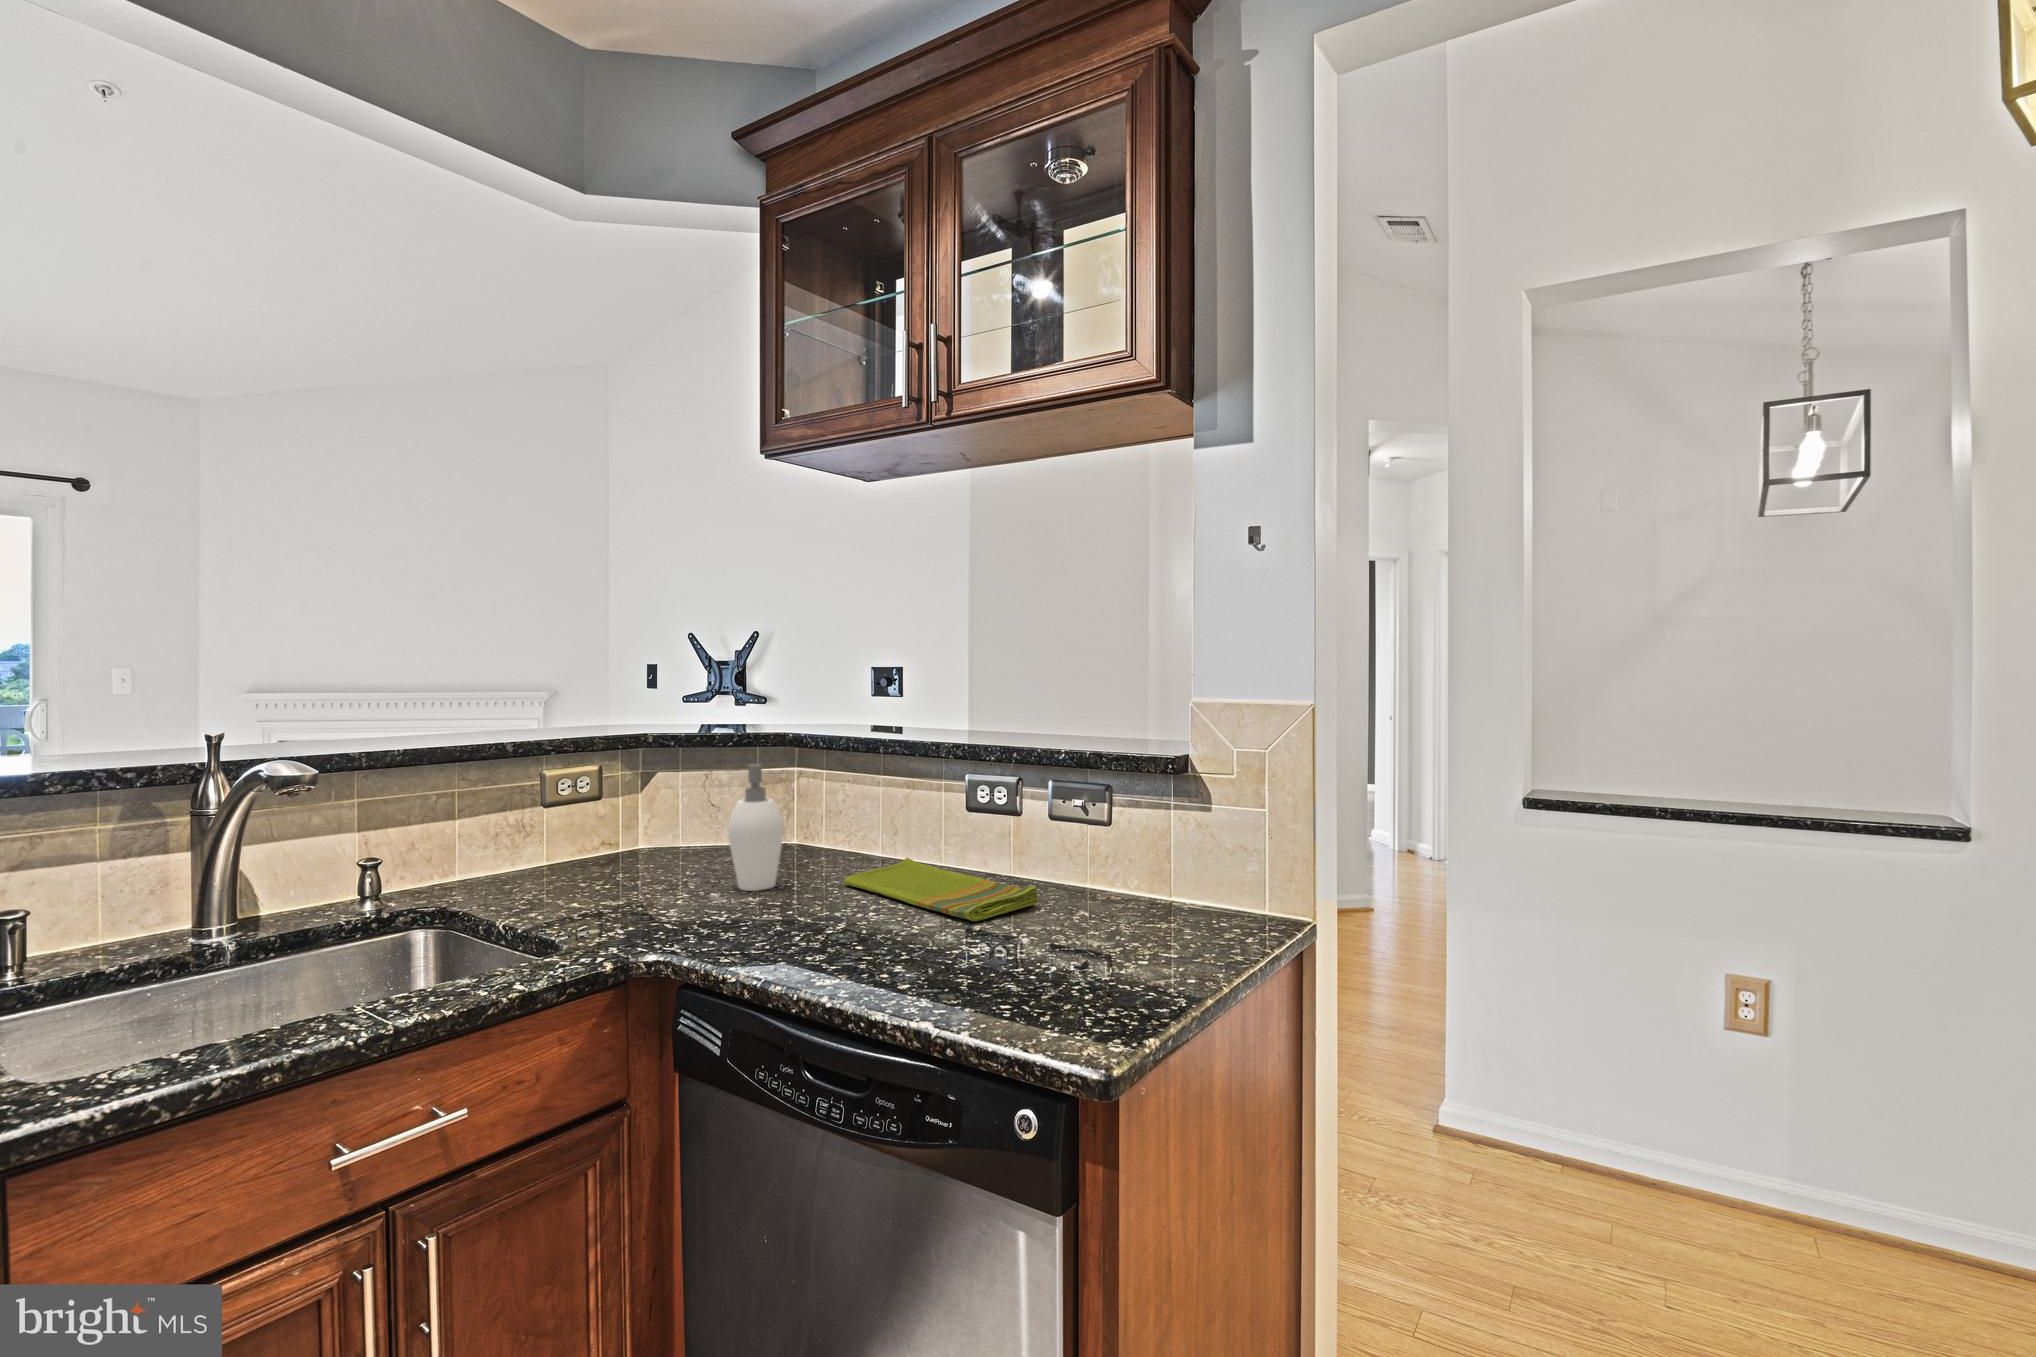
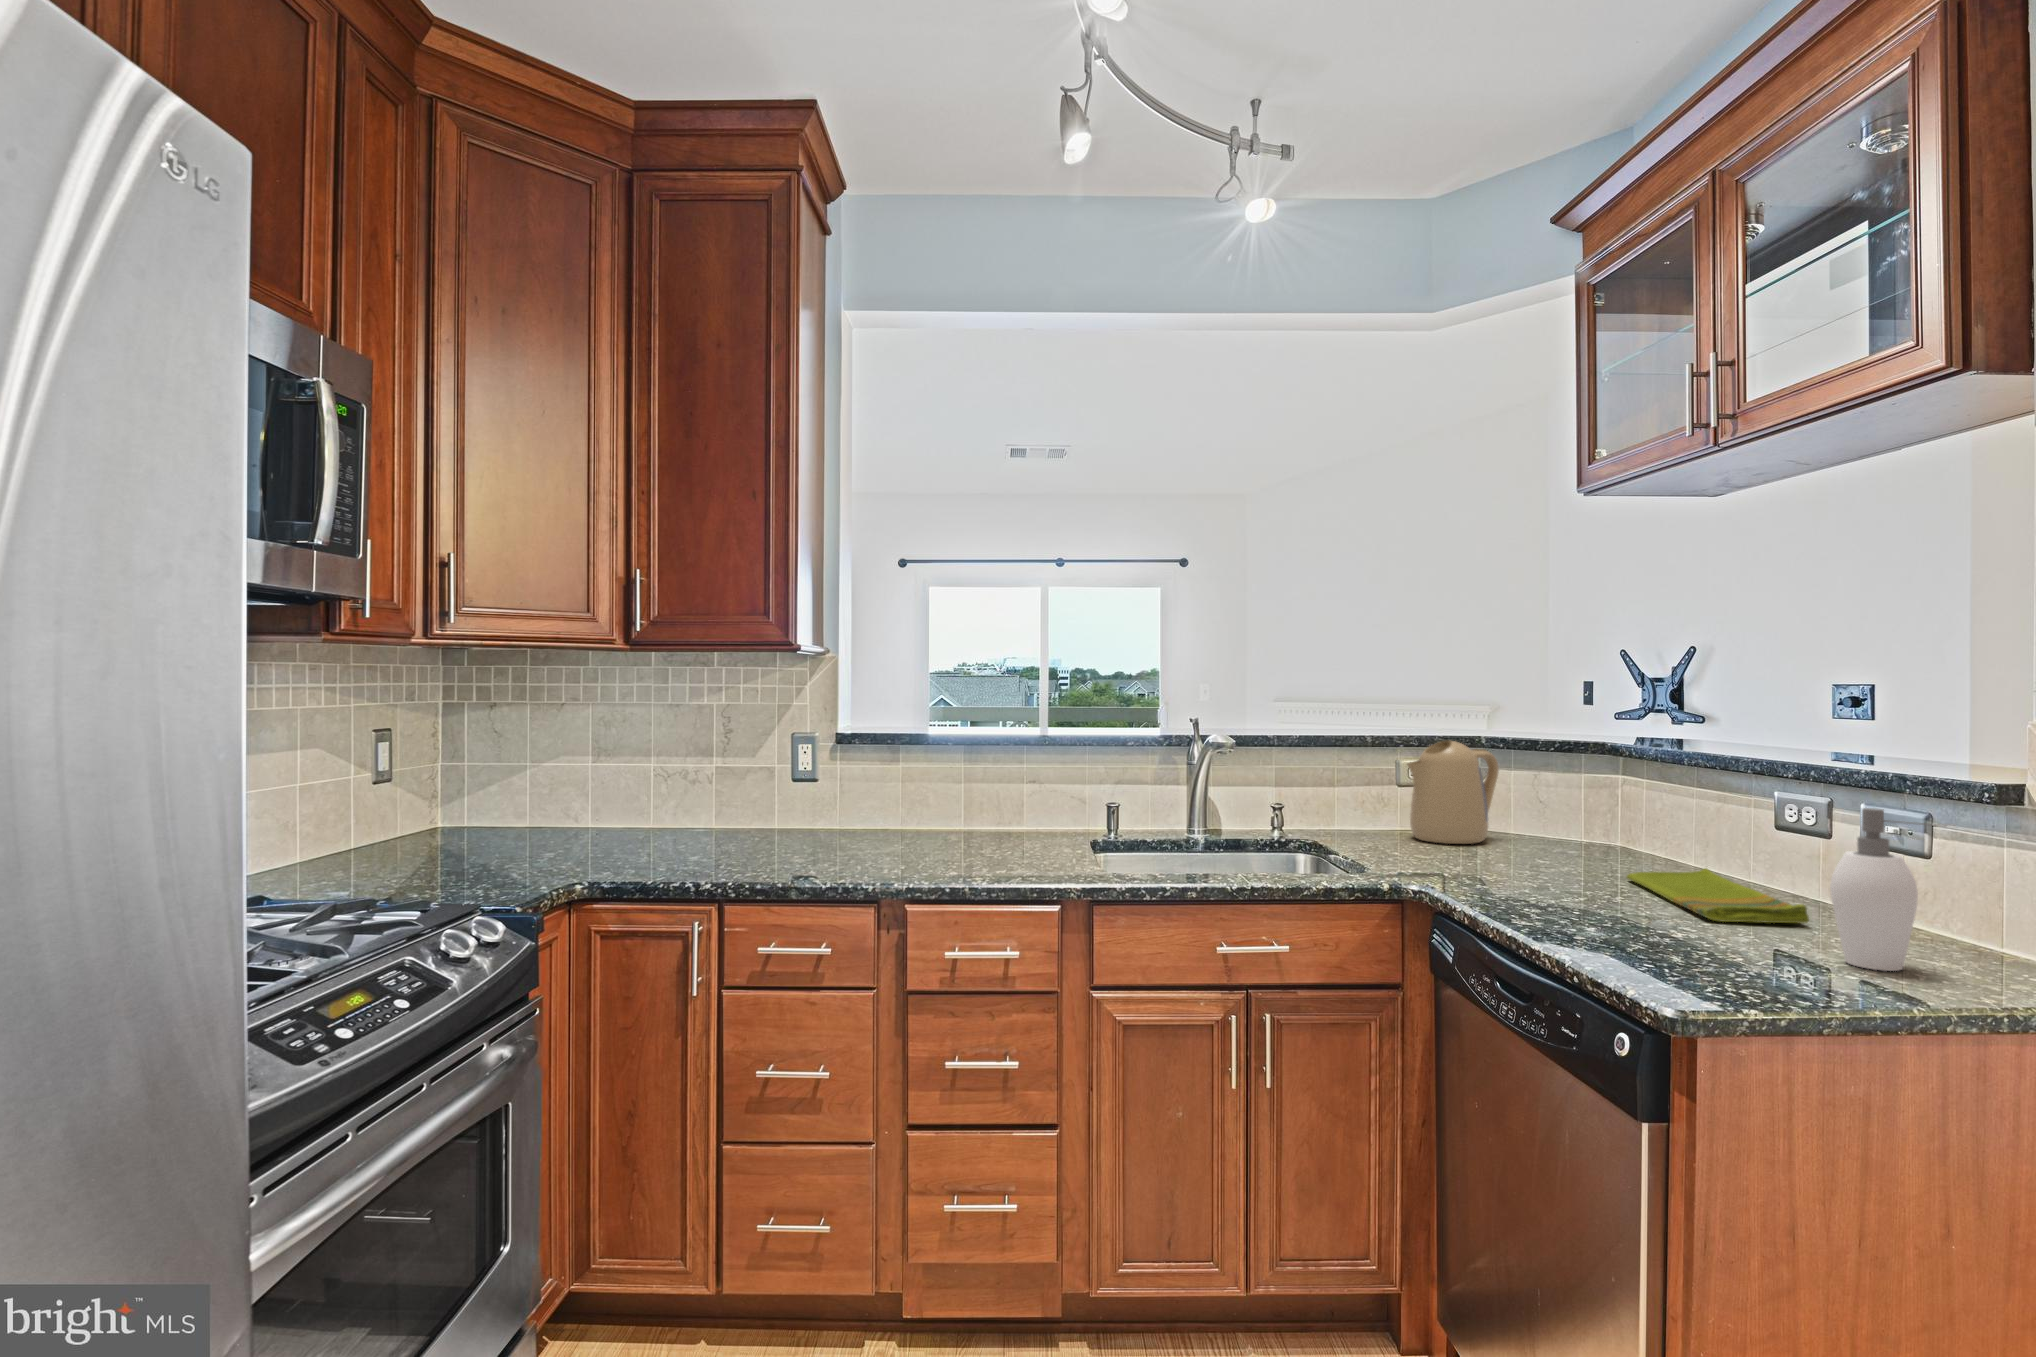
kettle: none [565,746,666,875] -> present [1407,740,1499,844]
soap dispenser: present [728,764,783,891] -> present [1830,808,1945,971]

